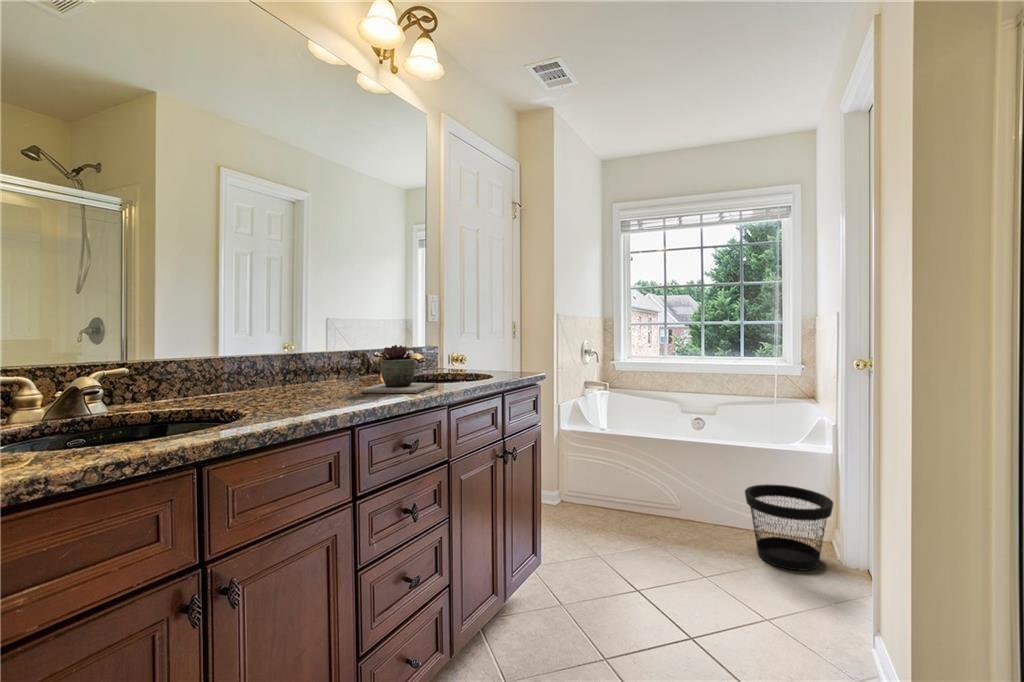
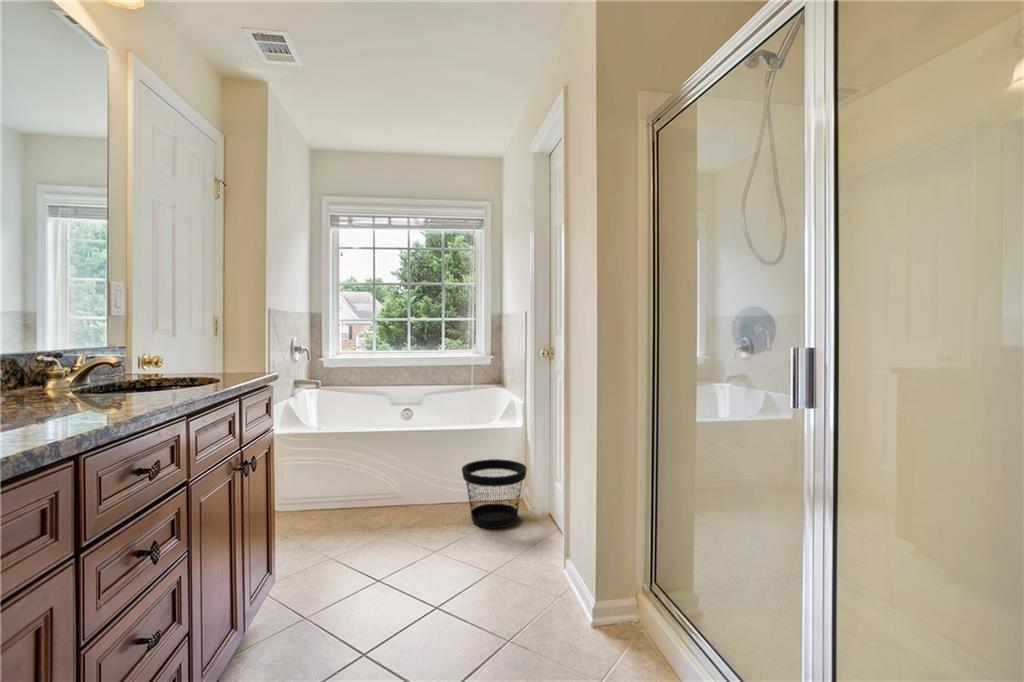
succulent plant: present [361,345,436,393] -> none [44,344,155,411]

